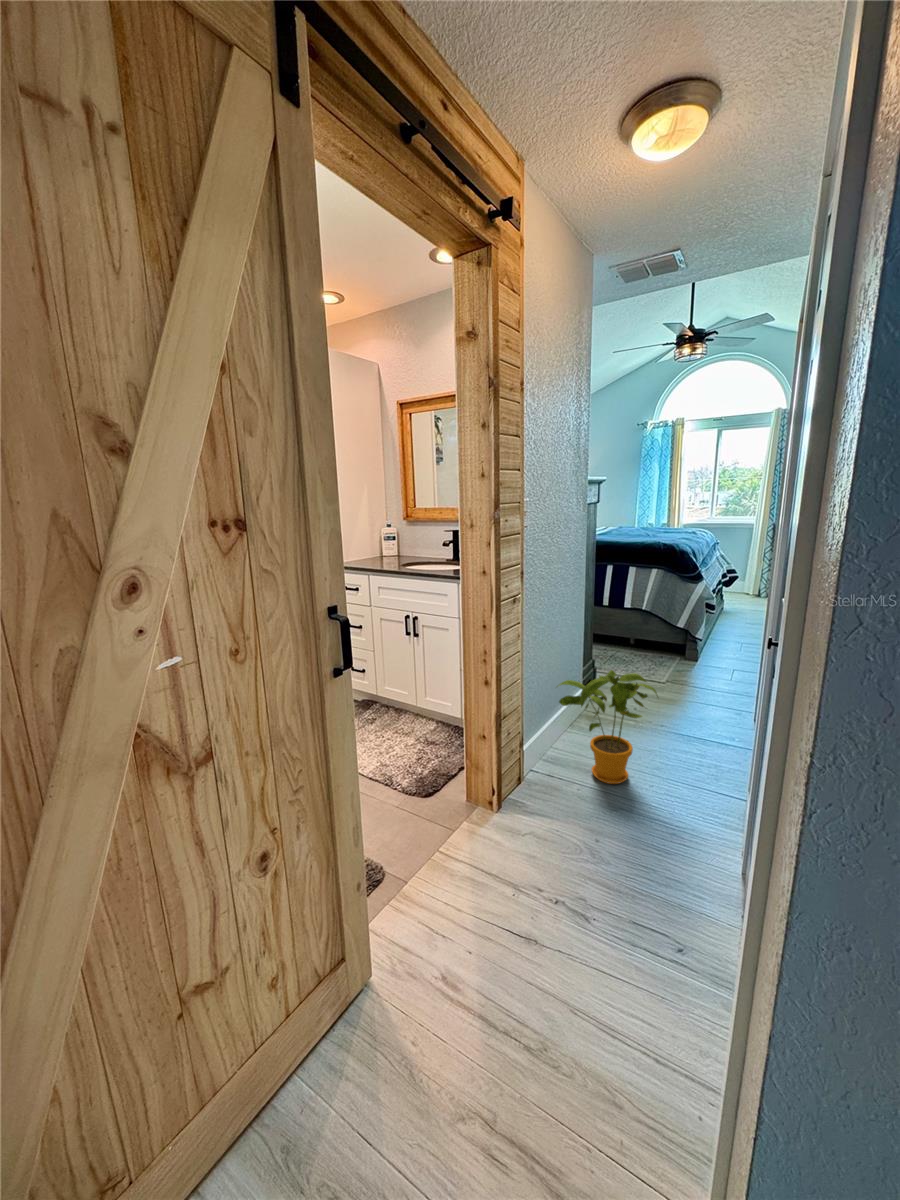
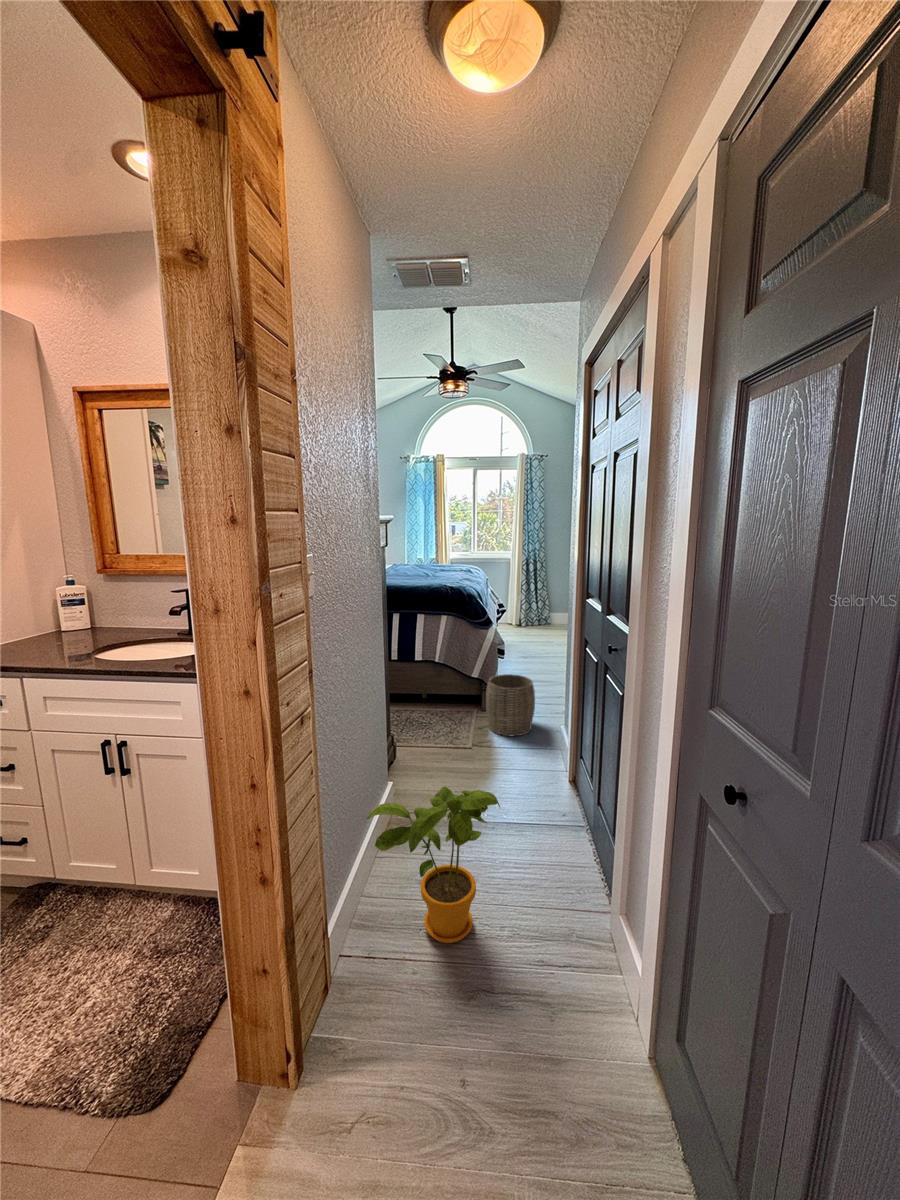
woven basket: none [686,626,739,682] -> present [486,674,535,736]

